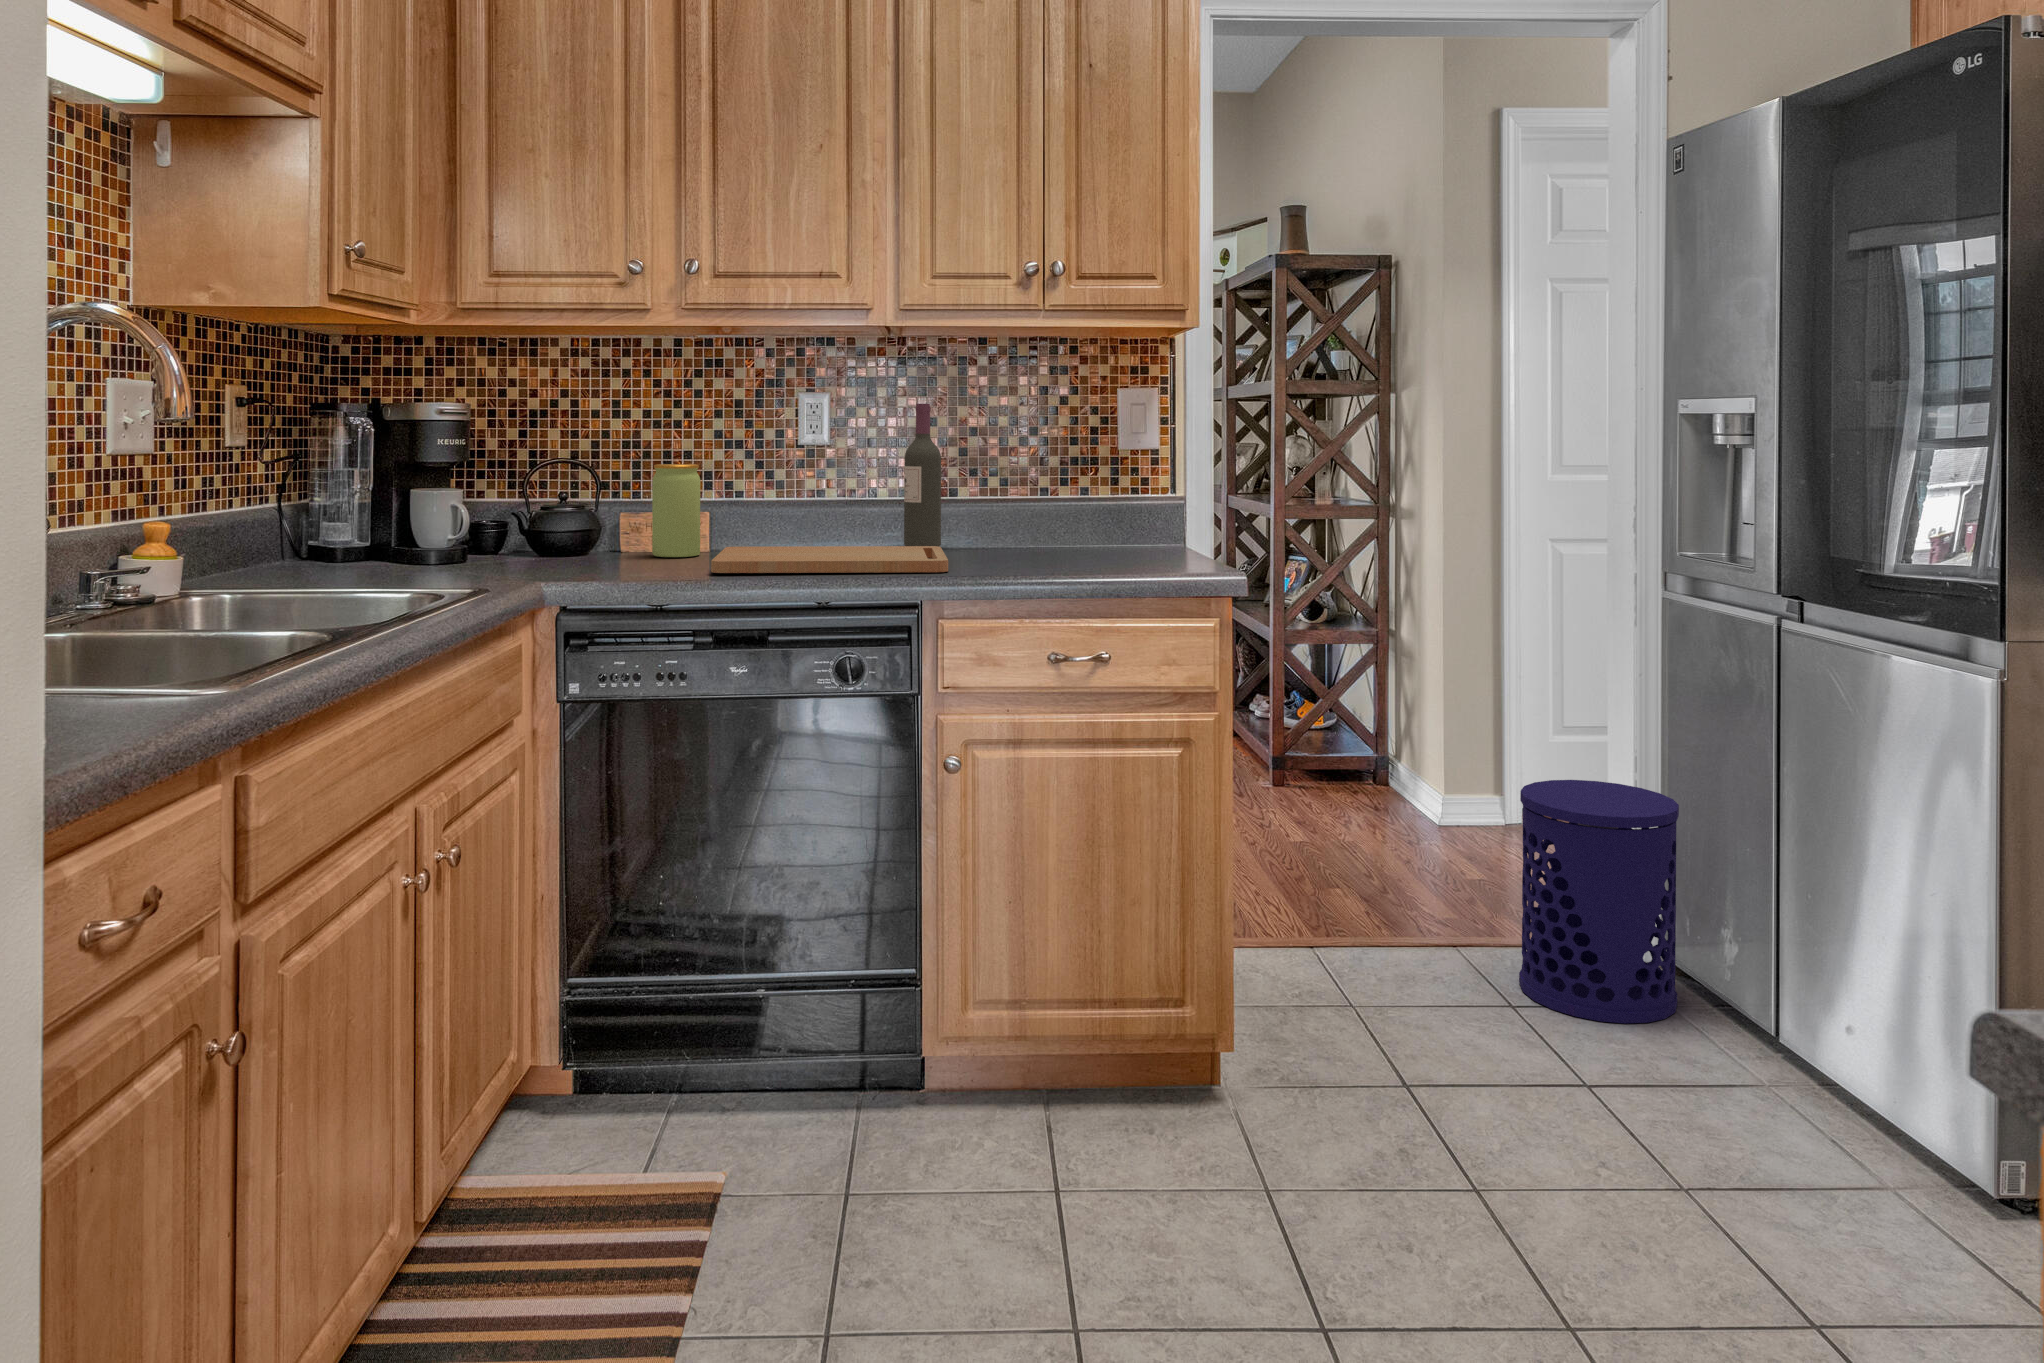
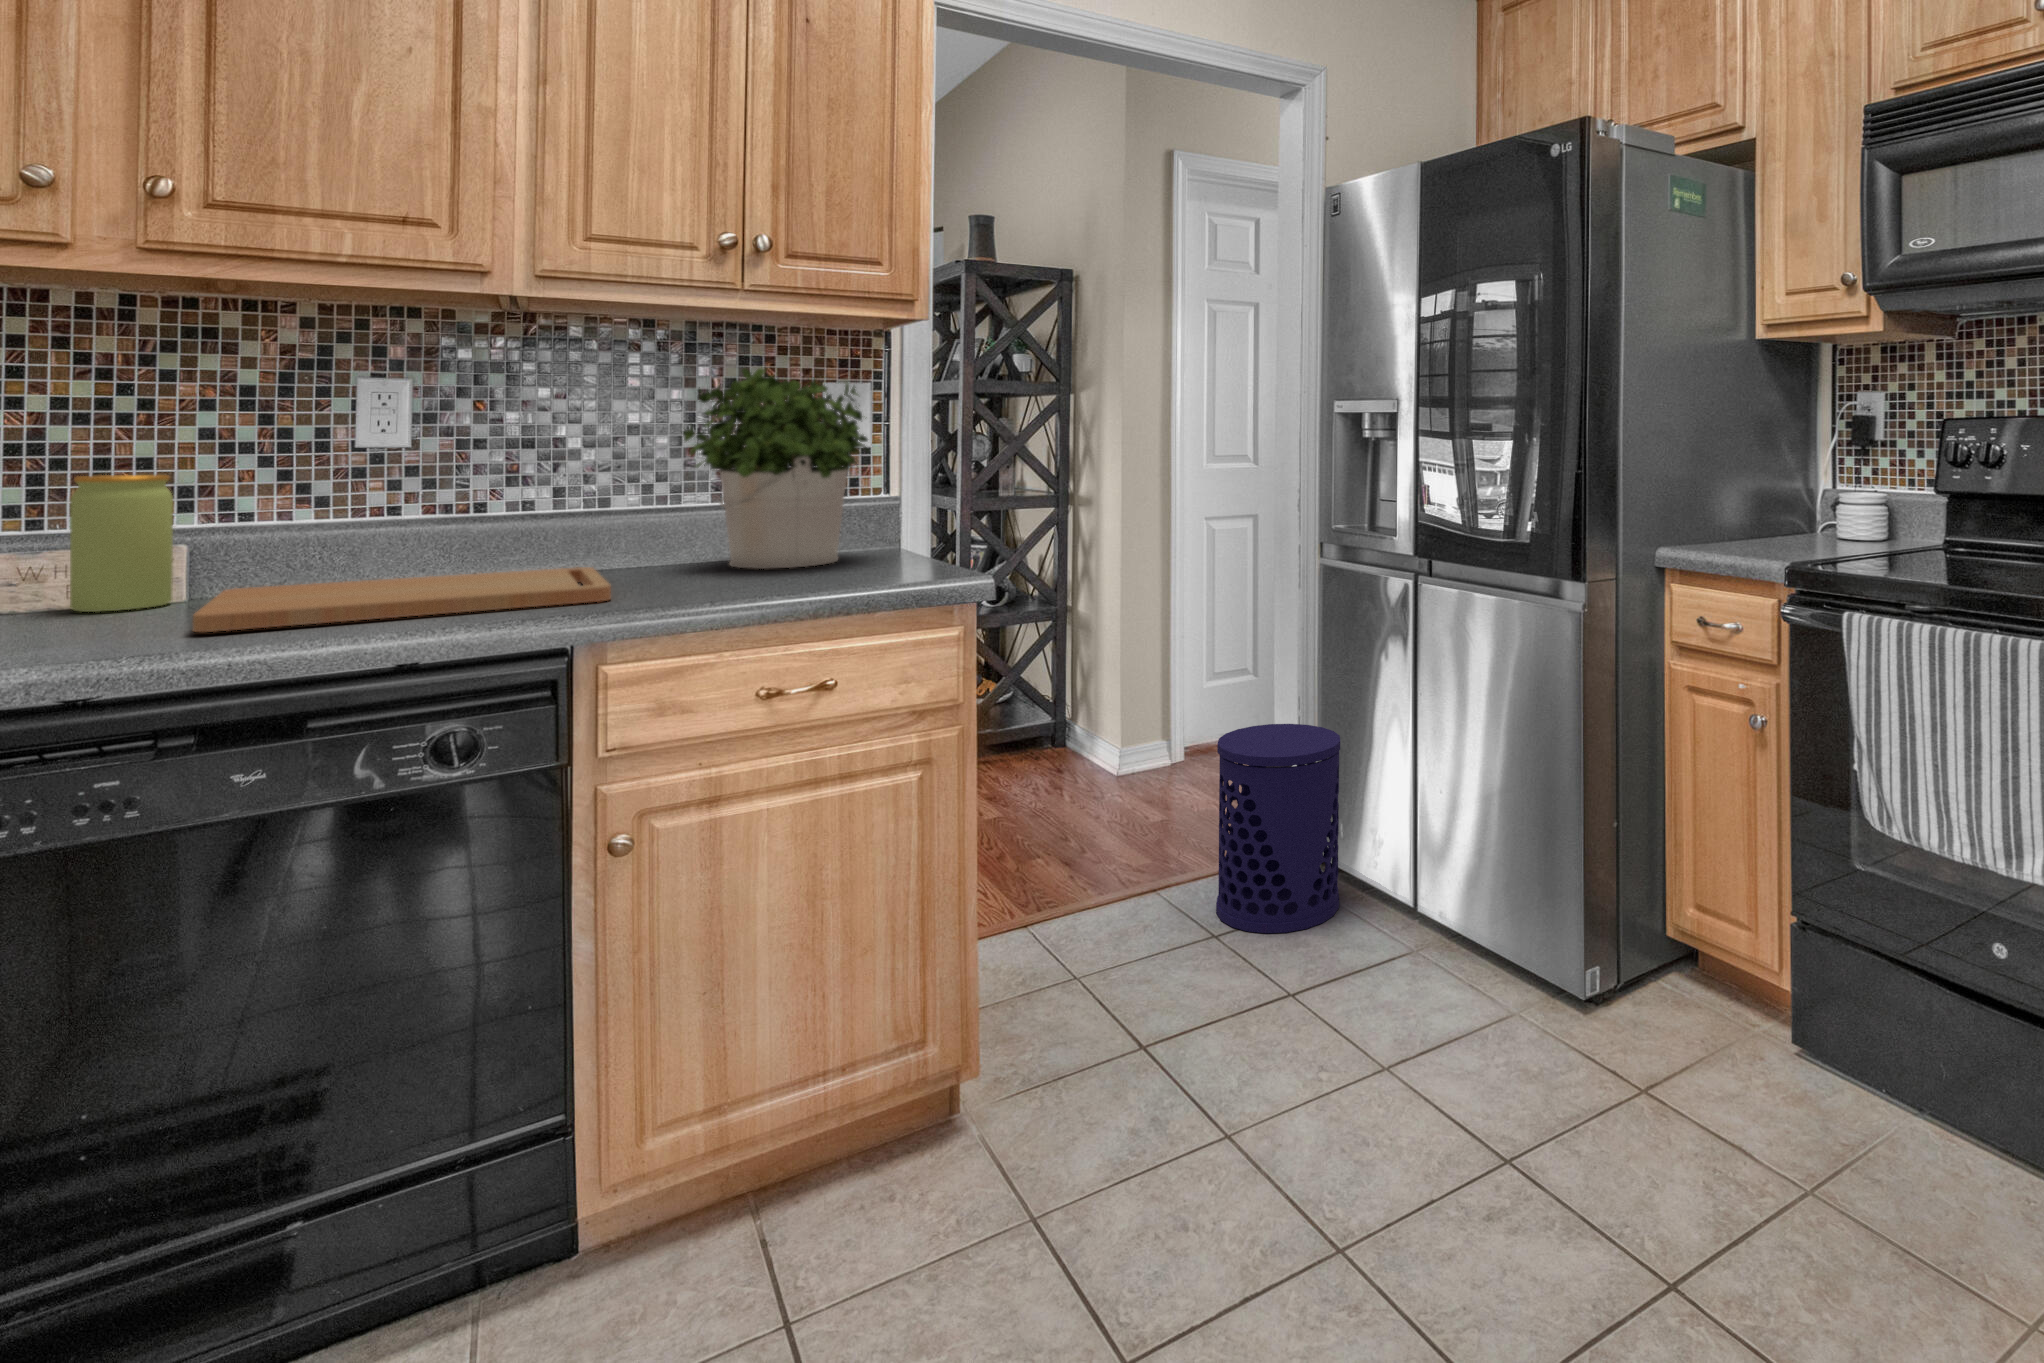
potted plant: none [1000,378,1152,557] -> present [683,368,869,569]
wine bottle: present [904,404,941,546] -> none [535,394,591,569]

